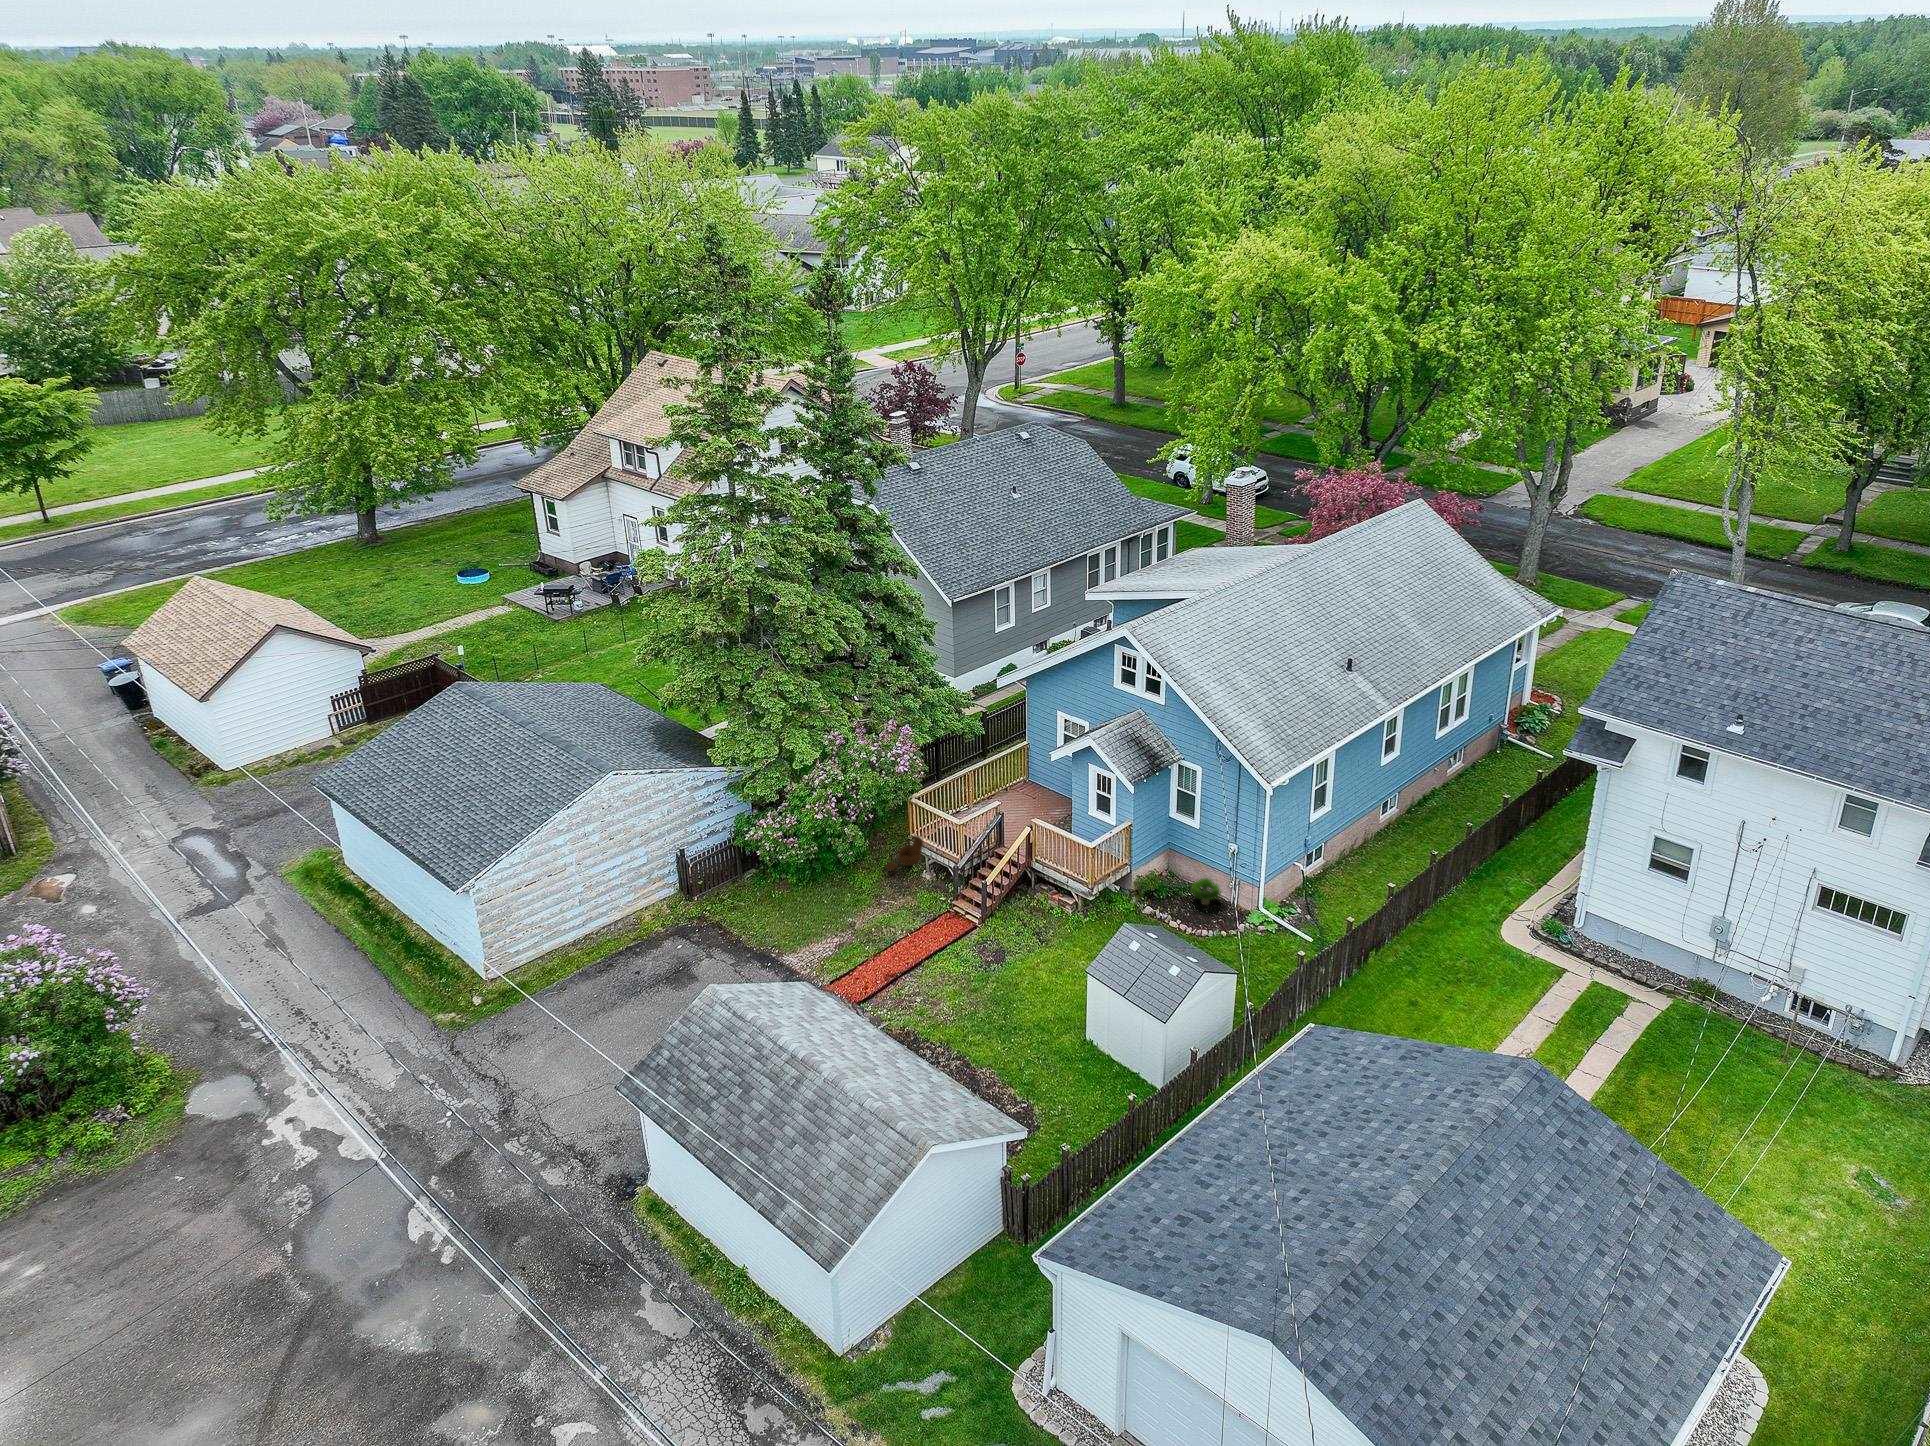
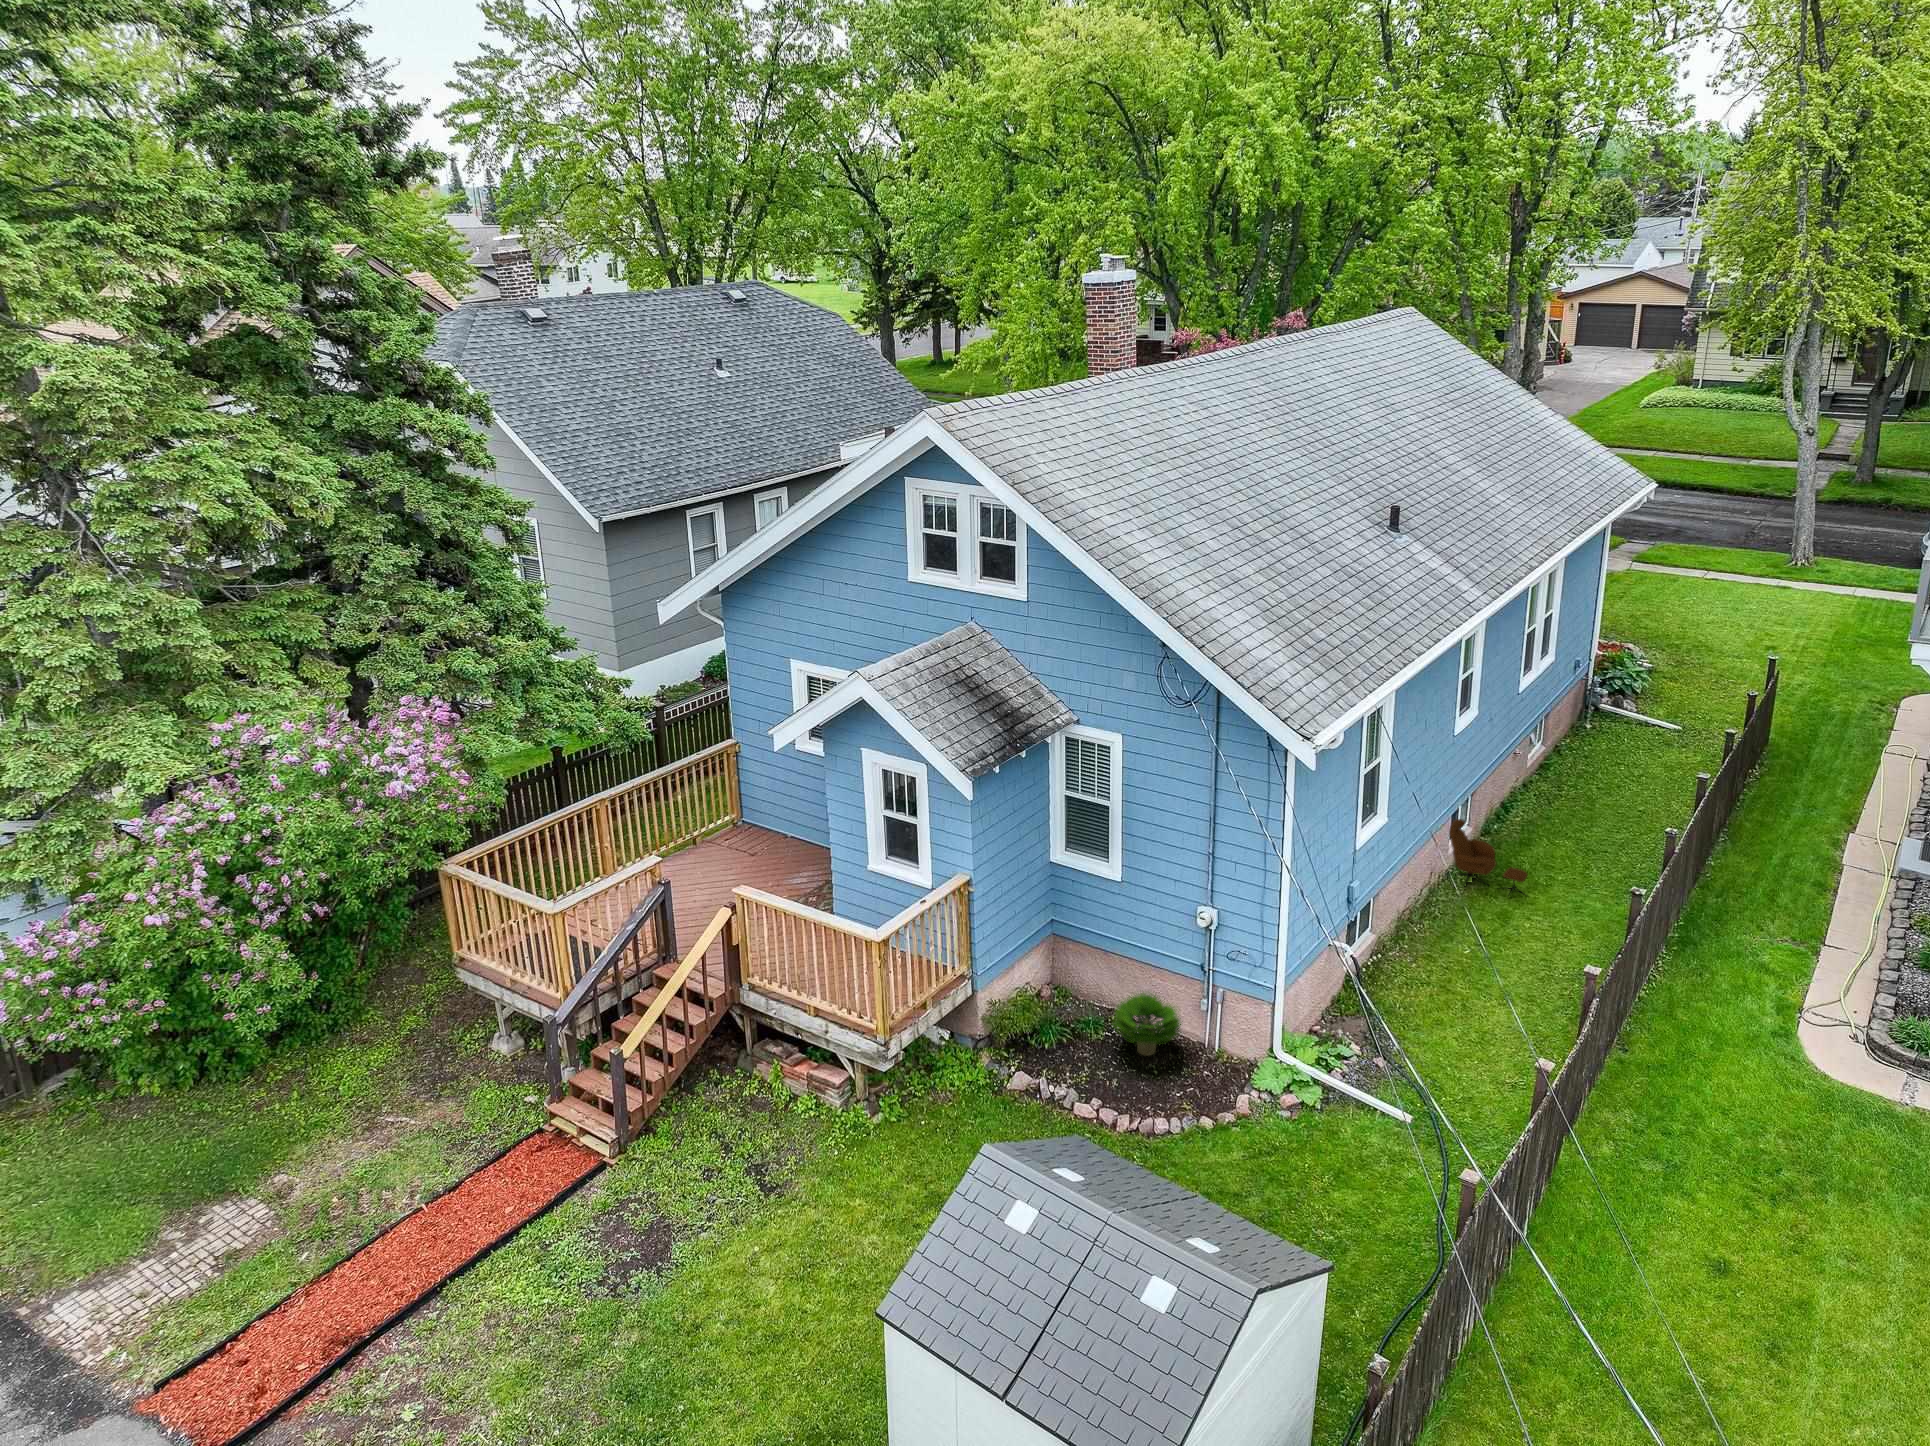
lounge chair: present [886,836,923,874] -> present [1449,819,1528,894]

